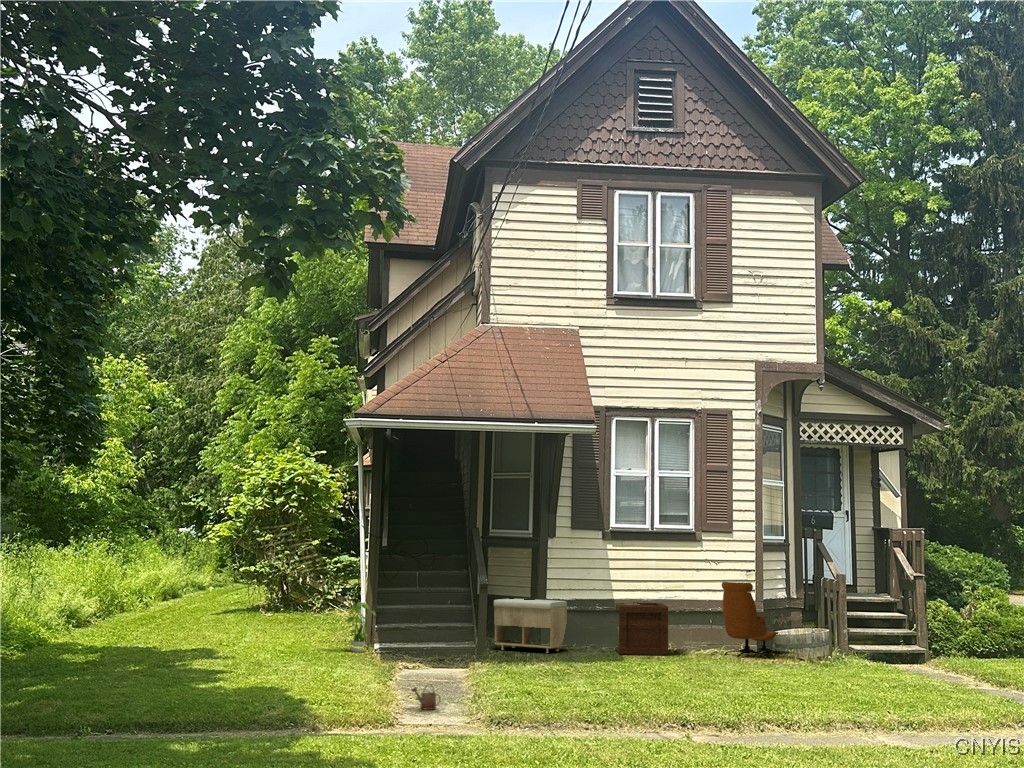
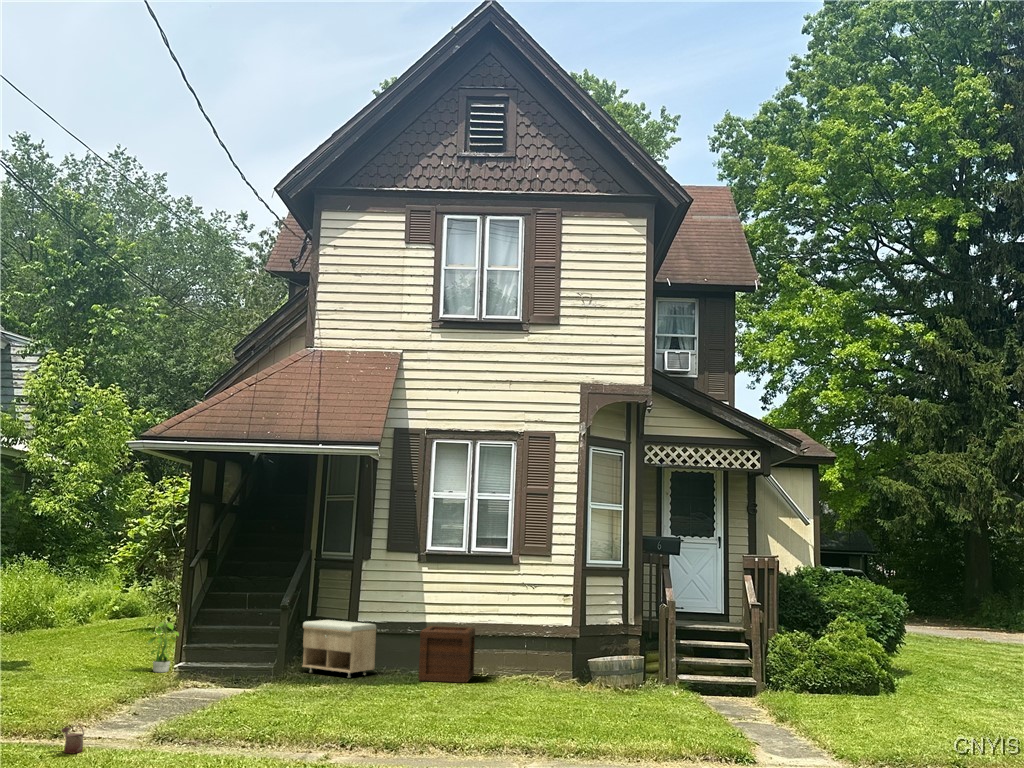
lounge chair: present [722,582,780,657] -> none [523,608,592,688]

